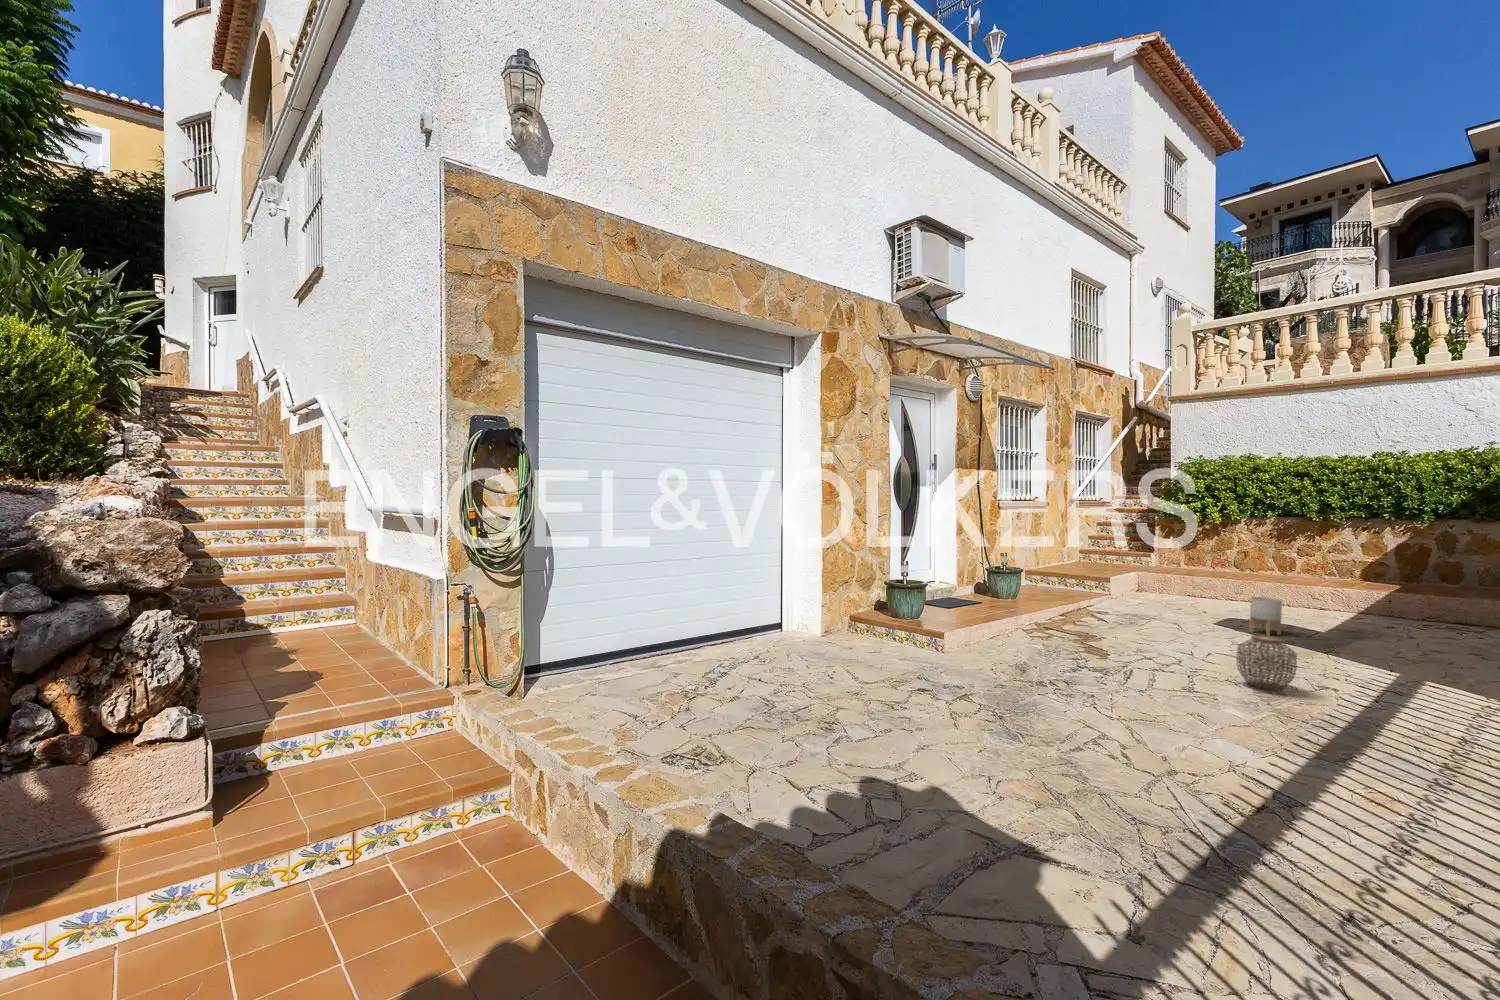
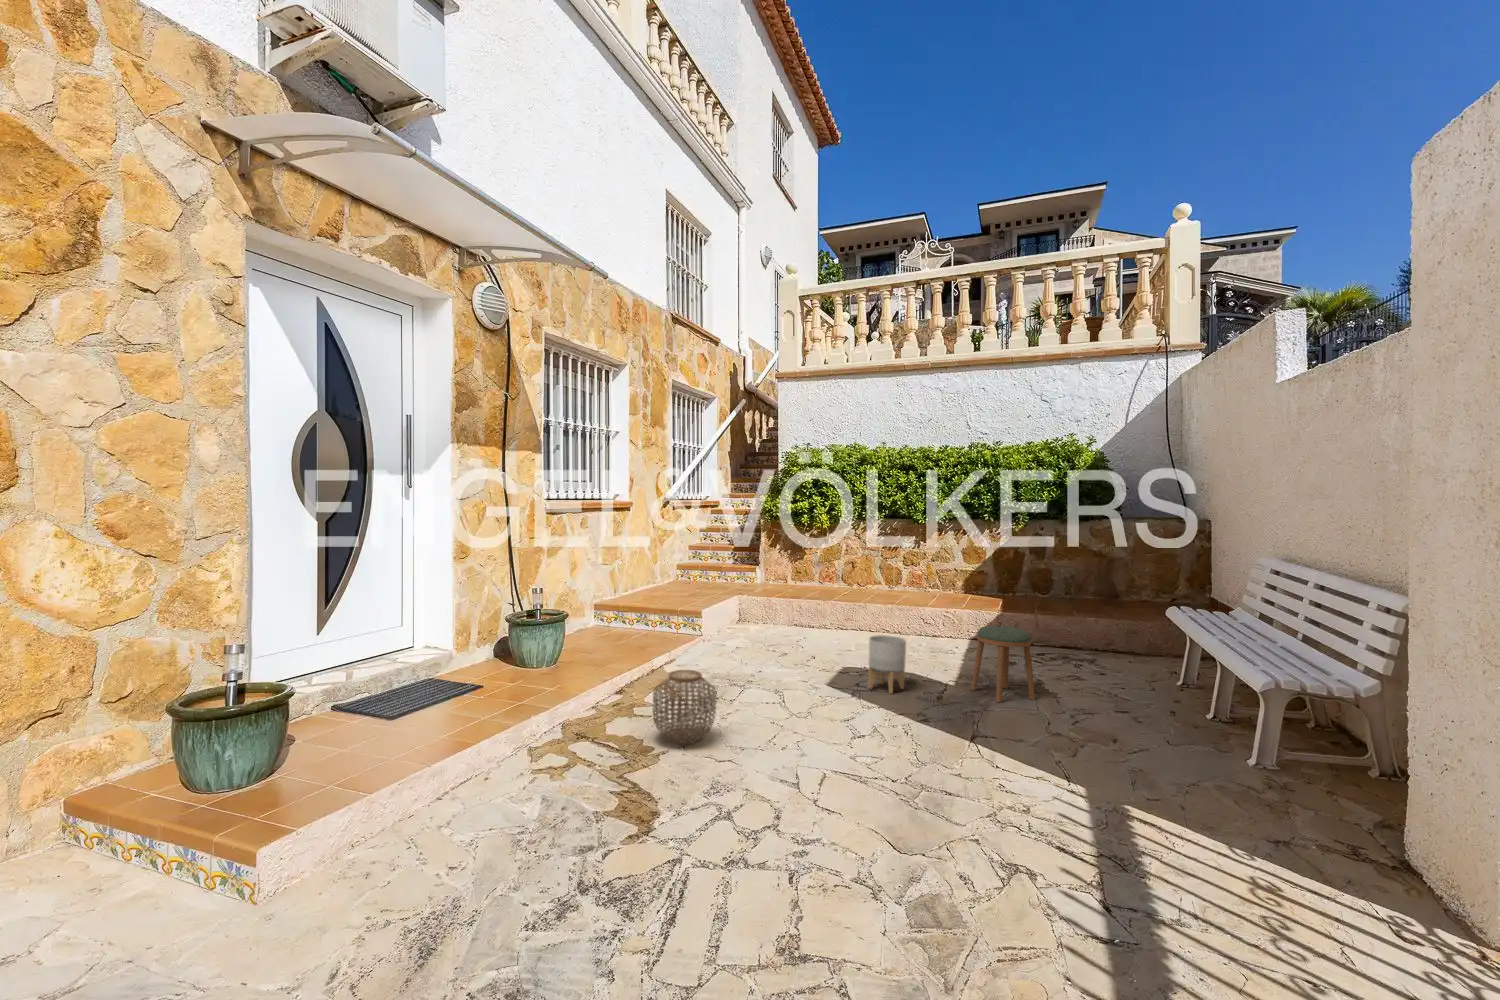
stool: none [1343,595,1402,650] -> present [971,626,1035,702]
woven basket: present [1236,635,1297,690] -> present [653,670,716,745]

